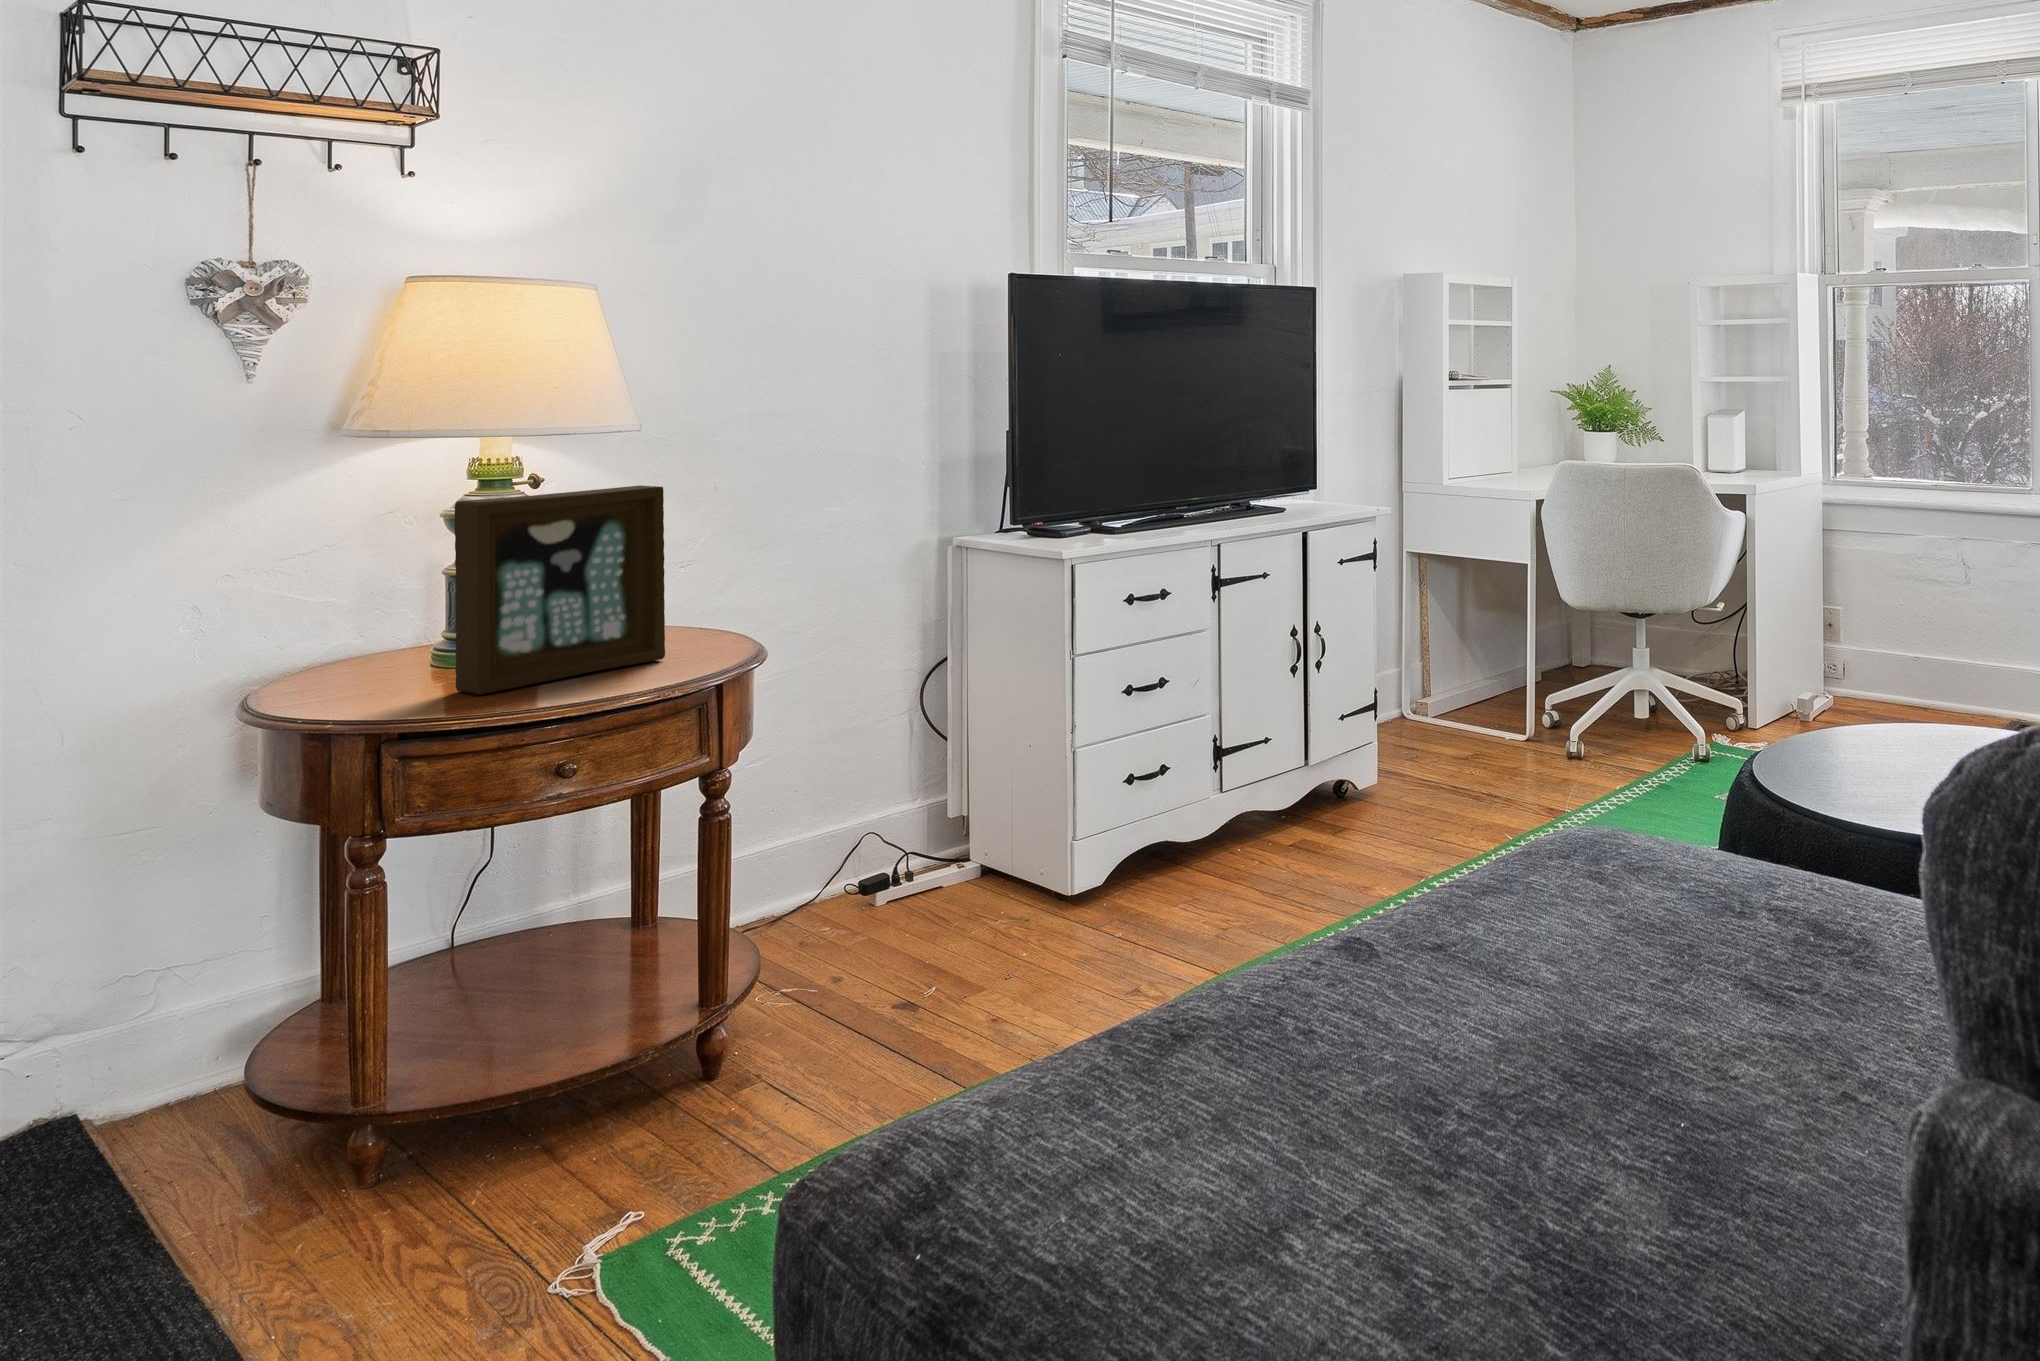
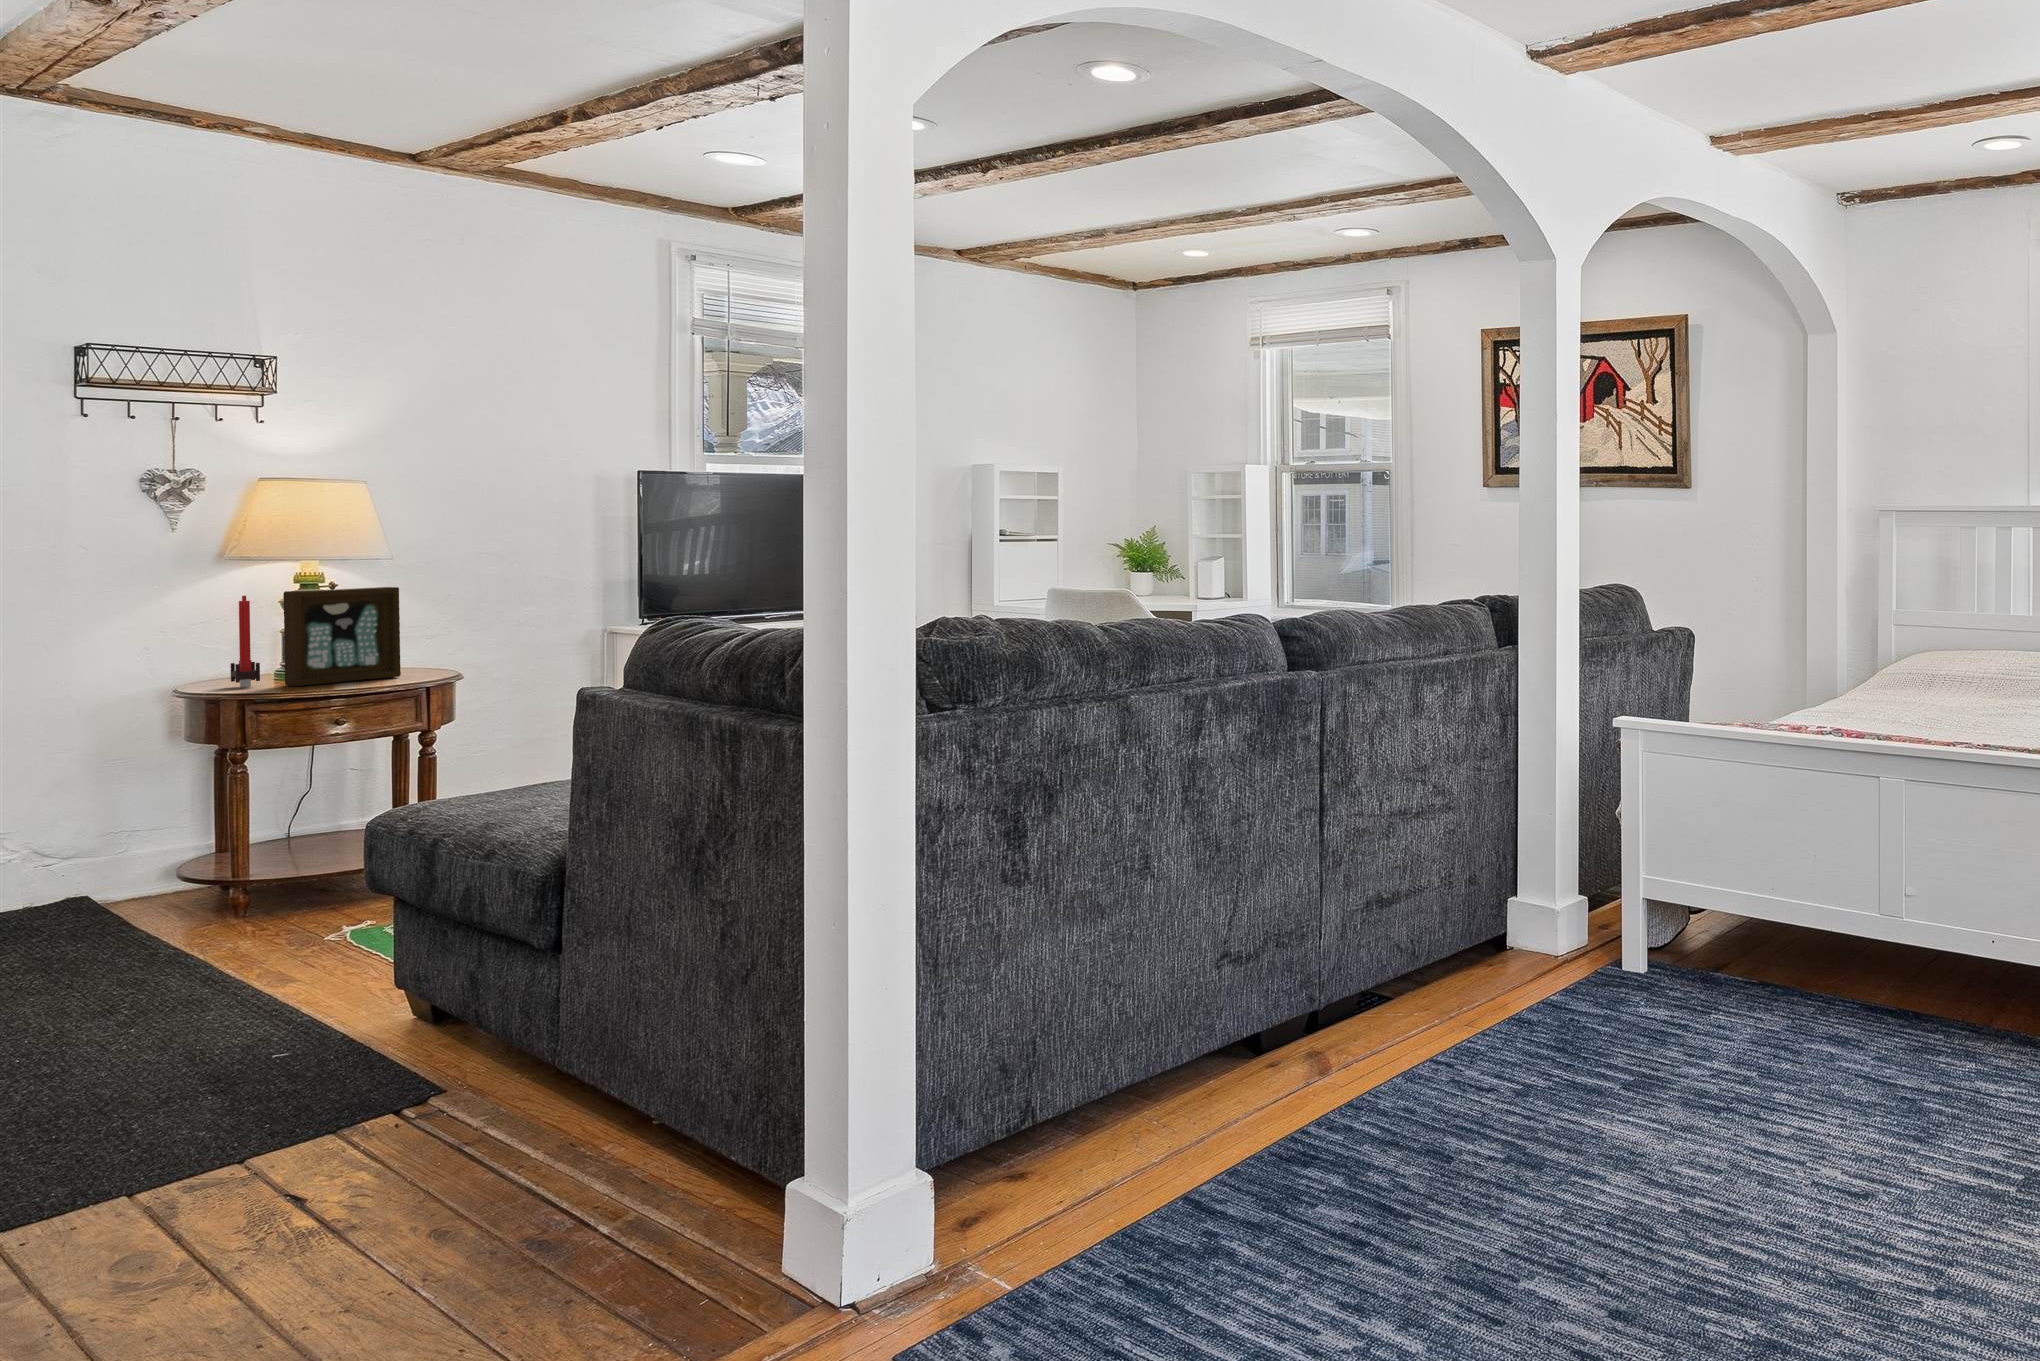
candle: none [351,511,408,698] -> present [231,596,260,687]

